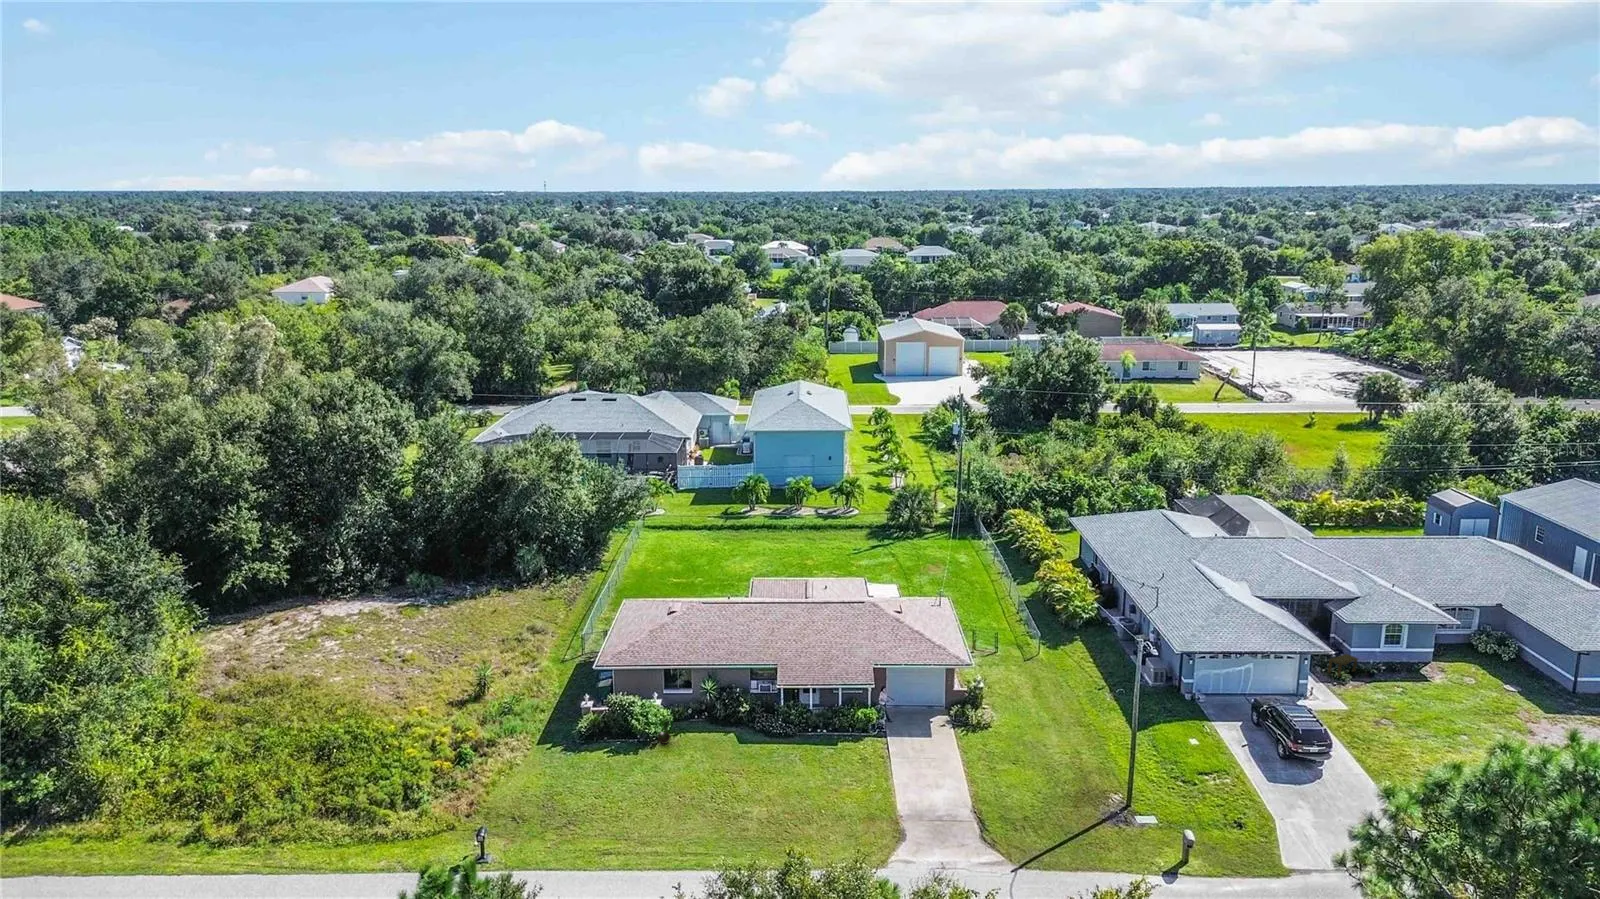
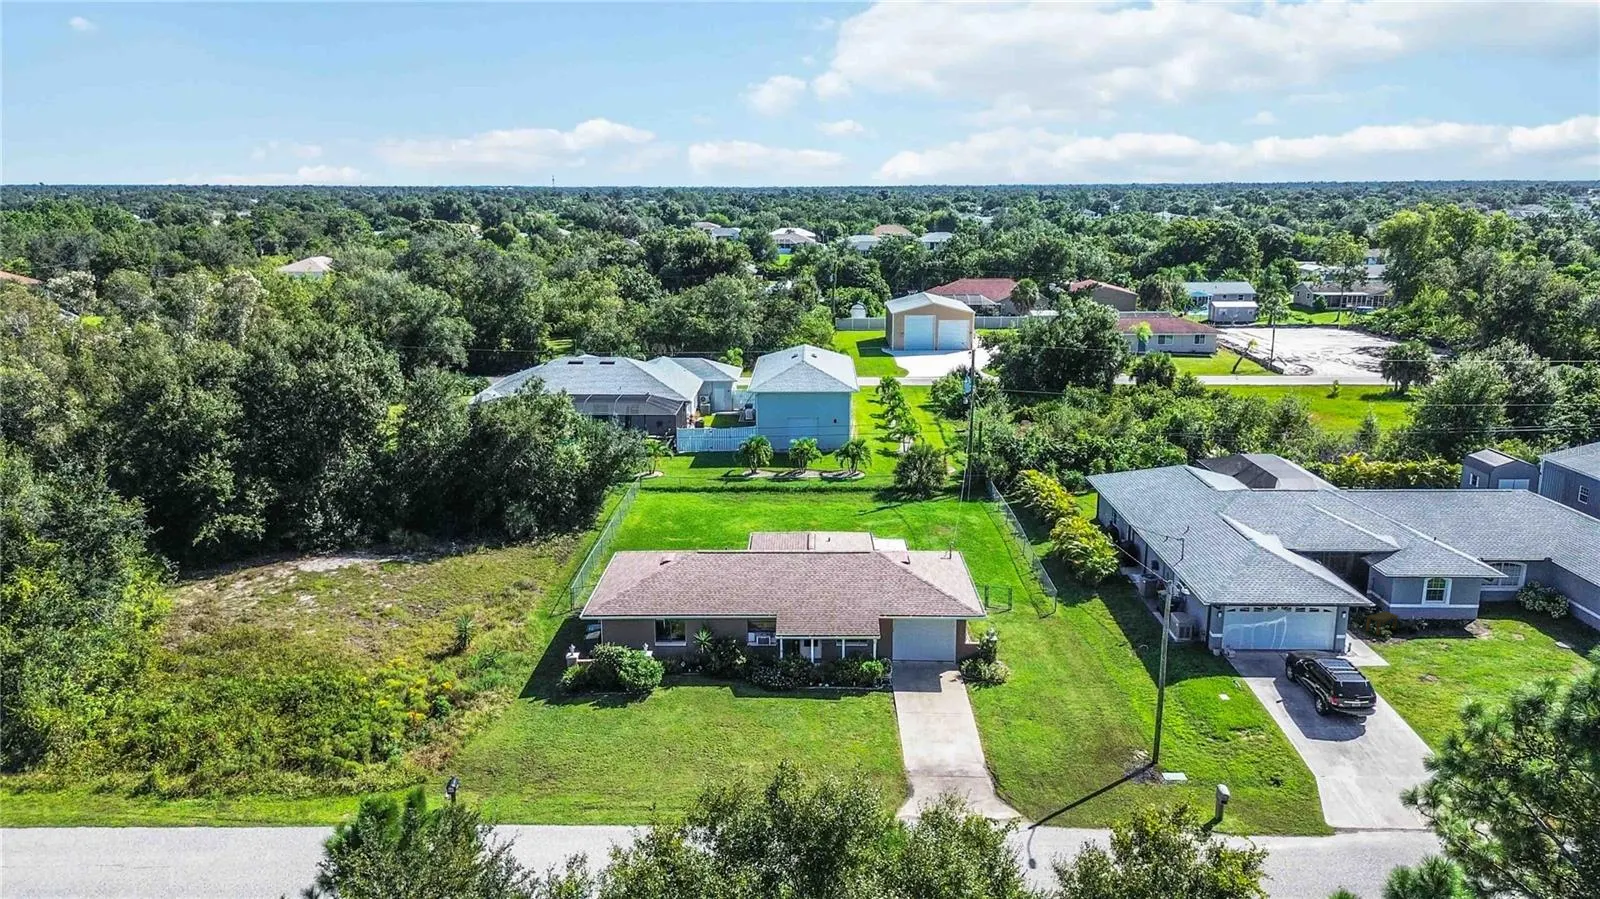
potted tree: present [658,719,673,744] -> none [648,669,666,698]

